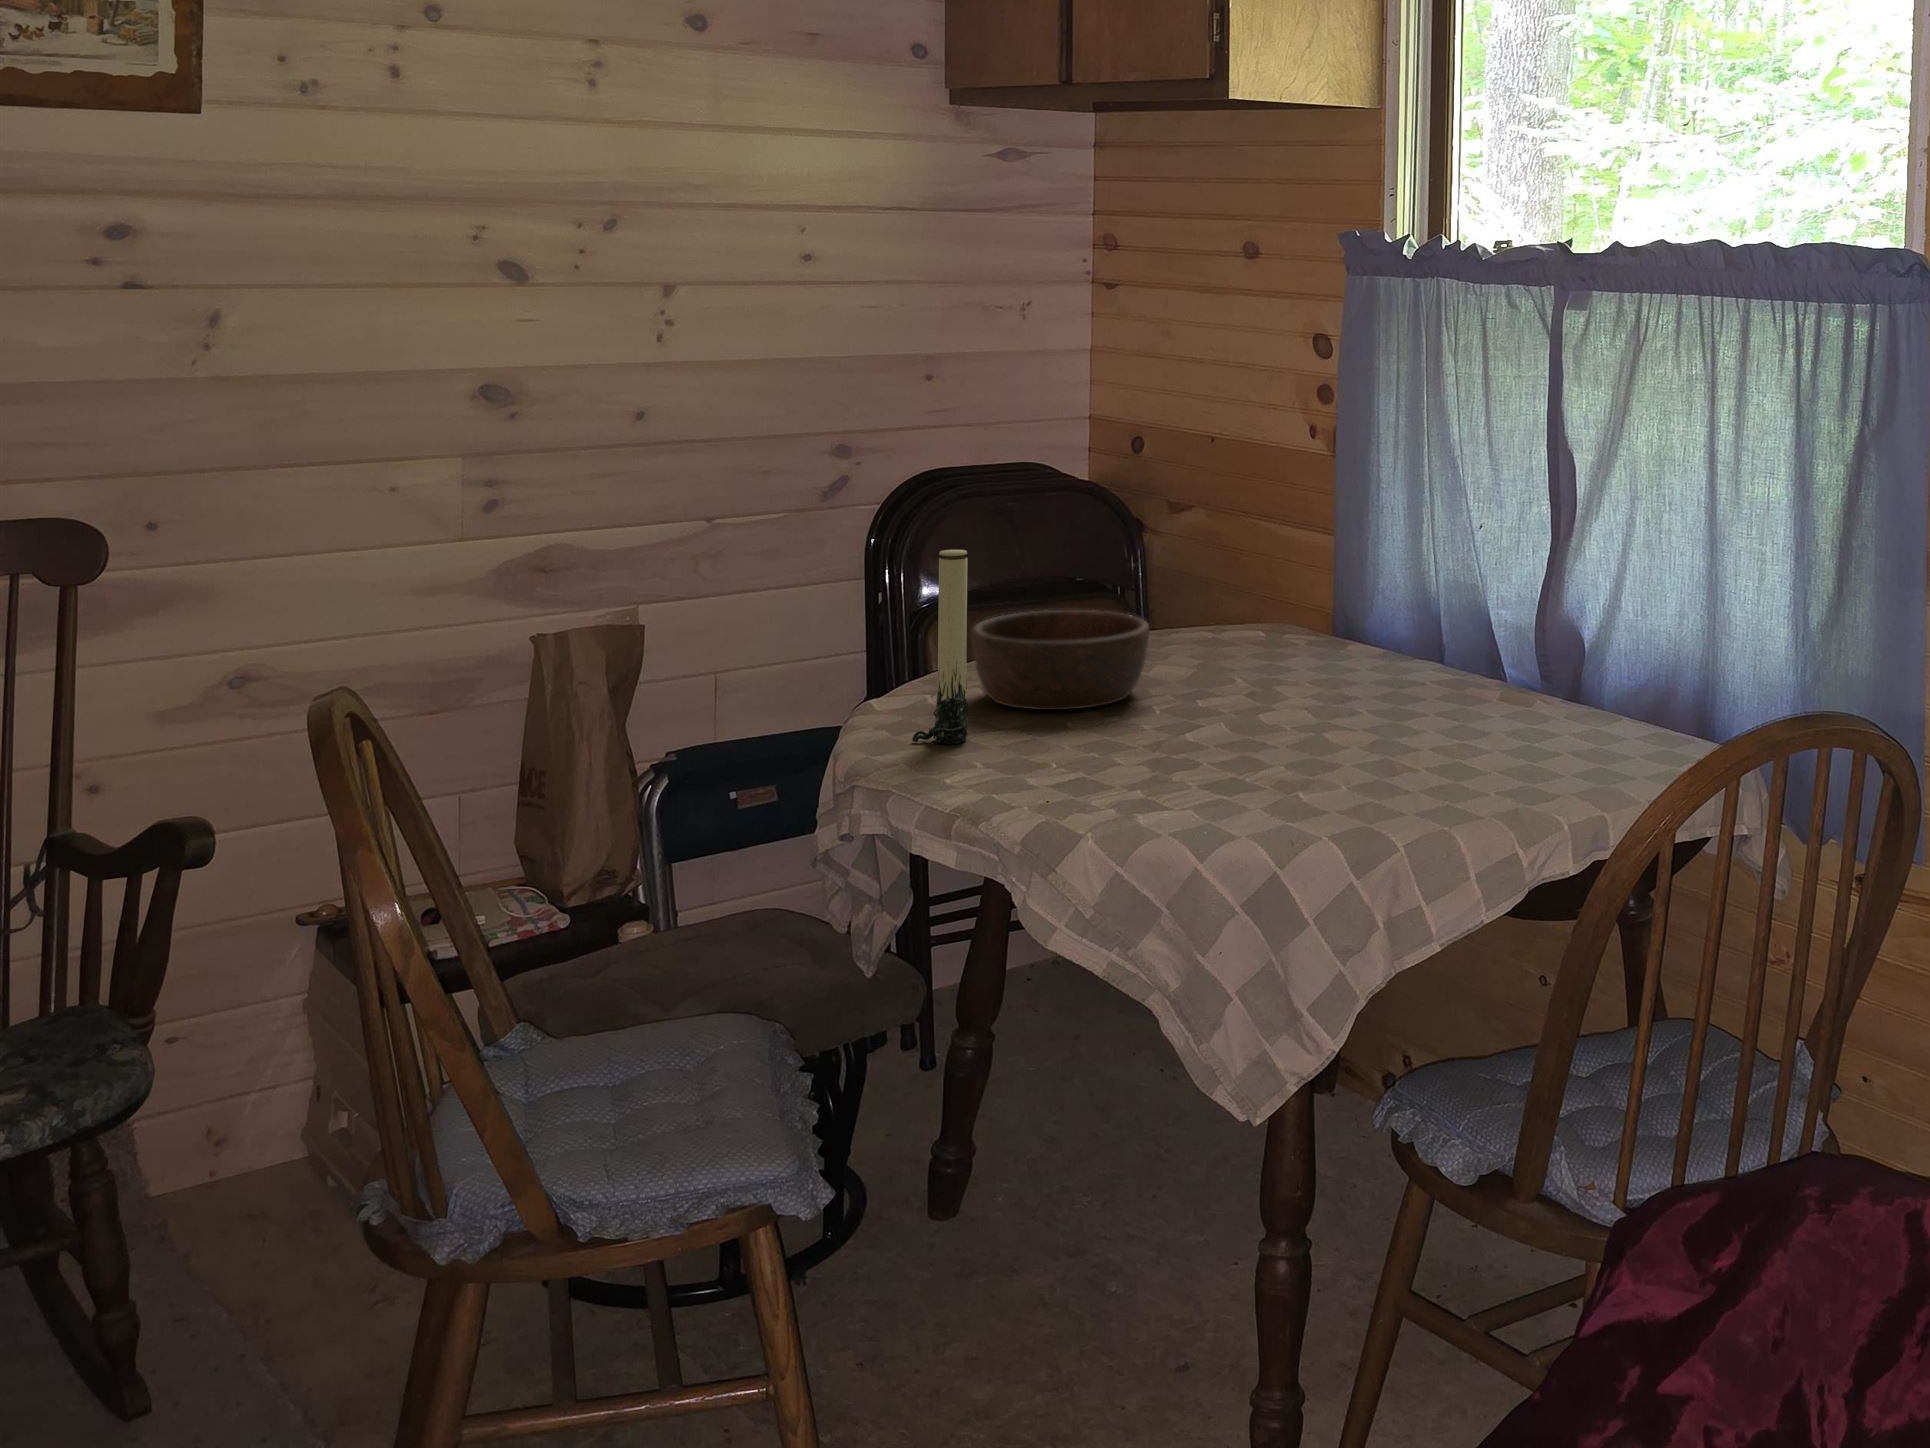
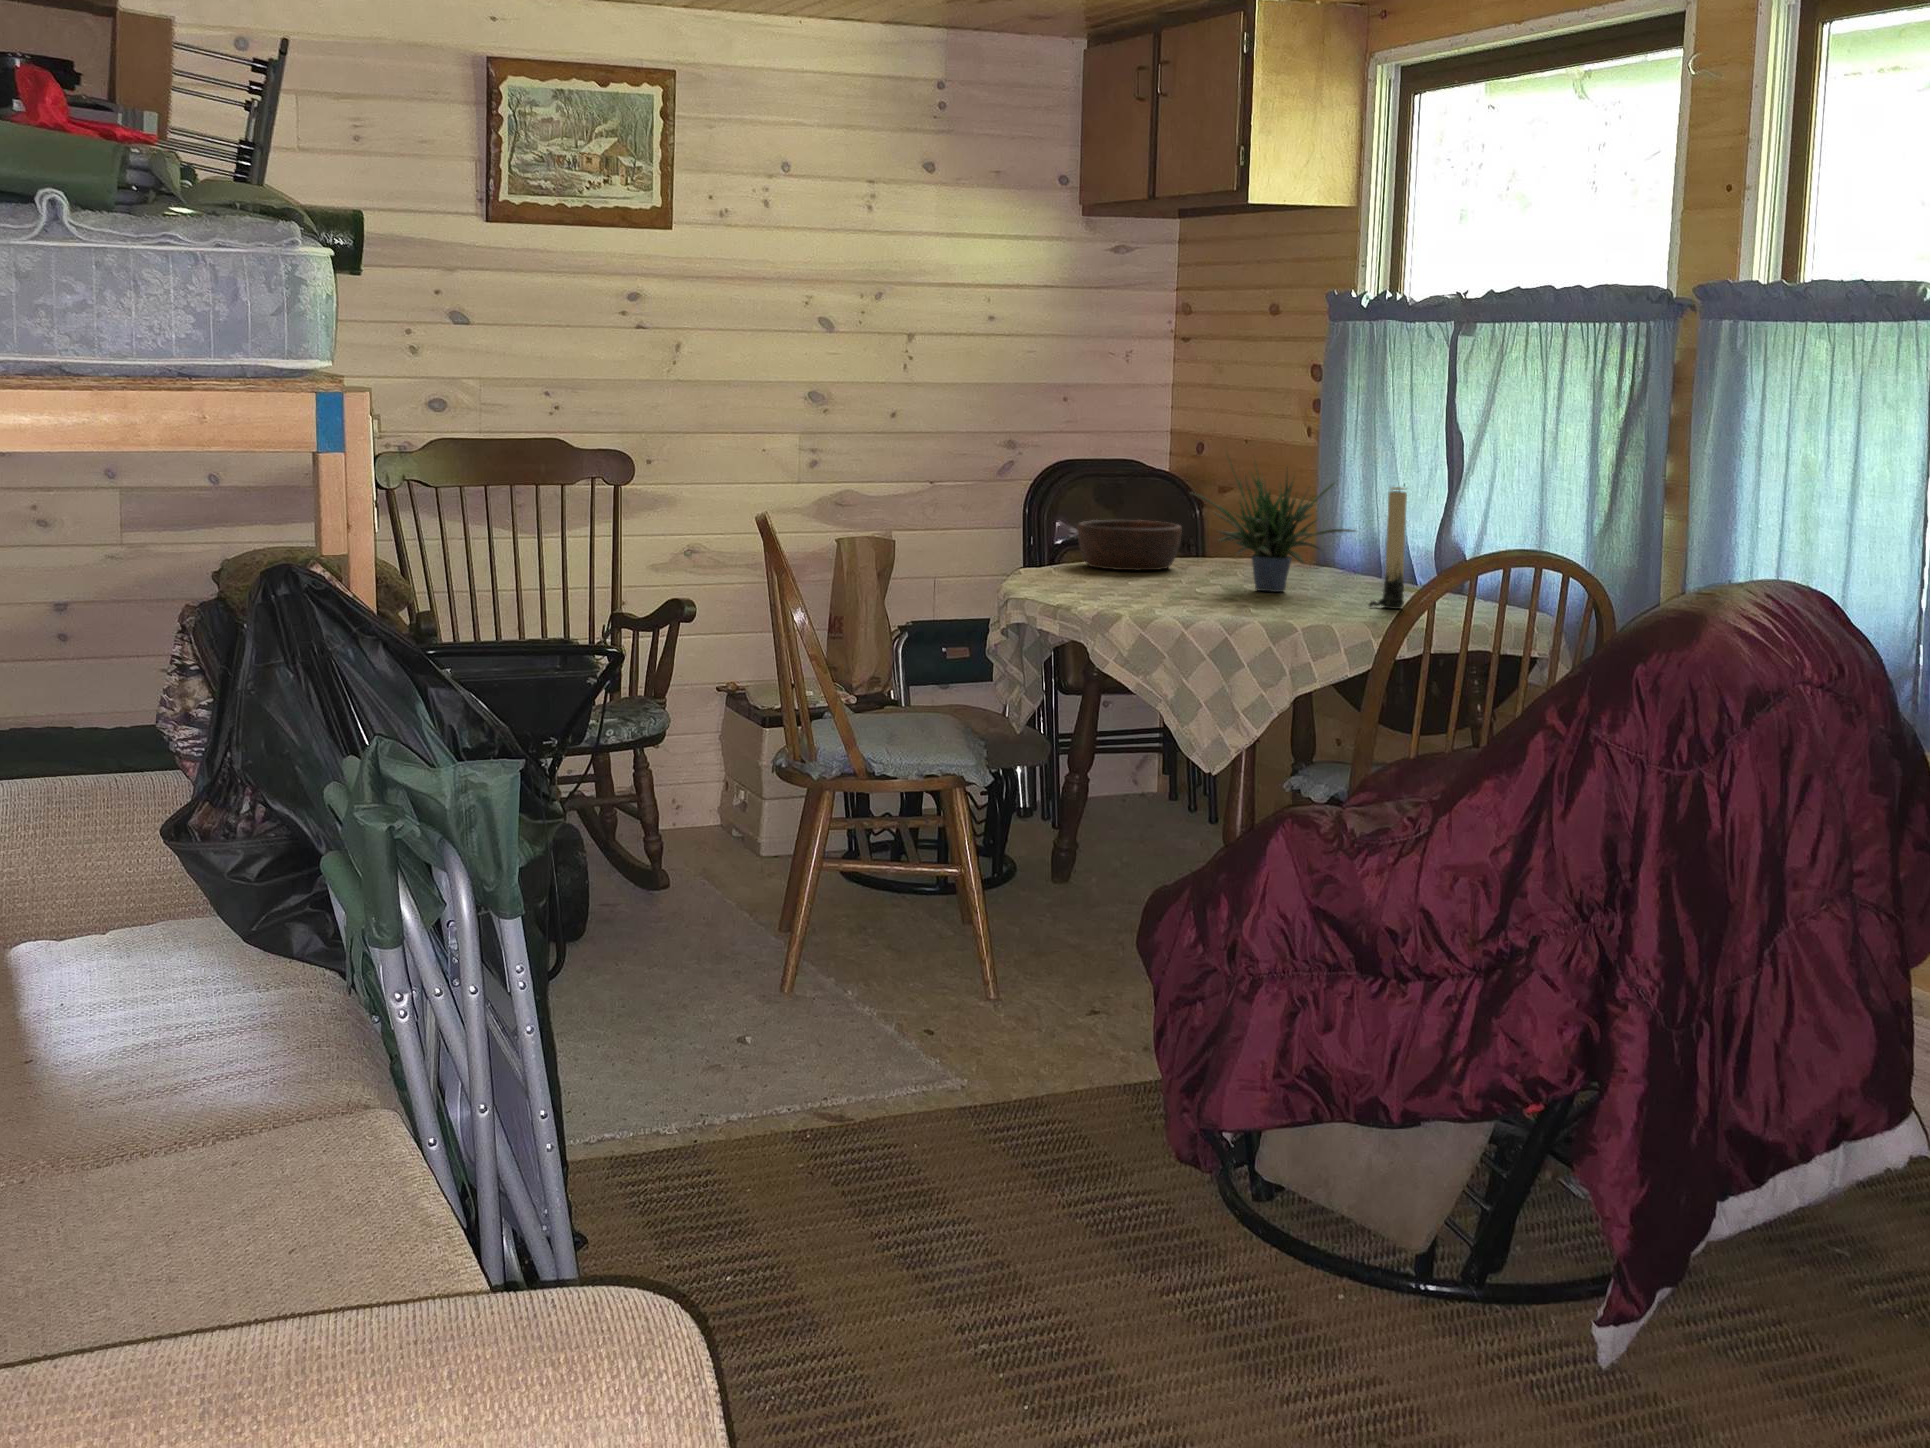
potted plant: none [1181,512,1460,758] -> present [1192,467,1354,592]
candle: present [912,550,969,744] -> present [1369,487,1407,609]

